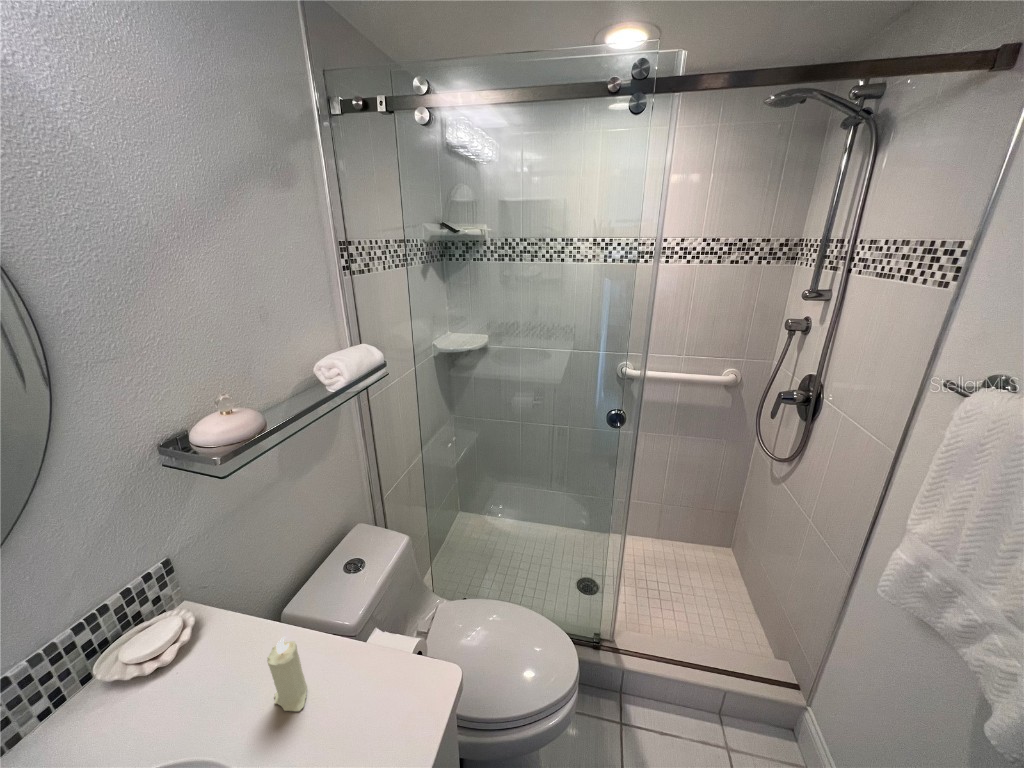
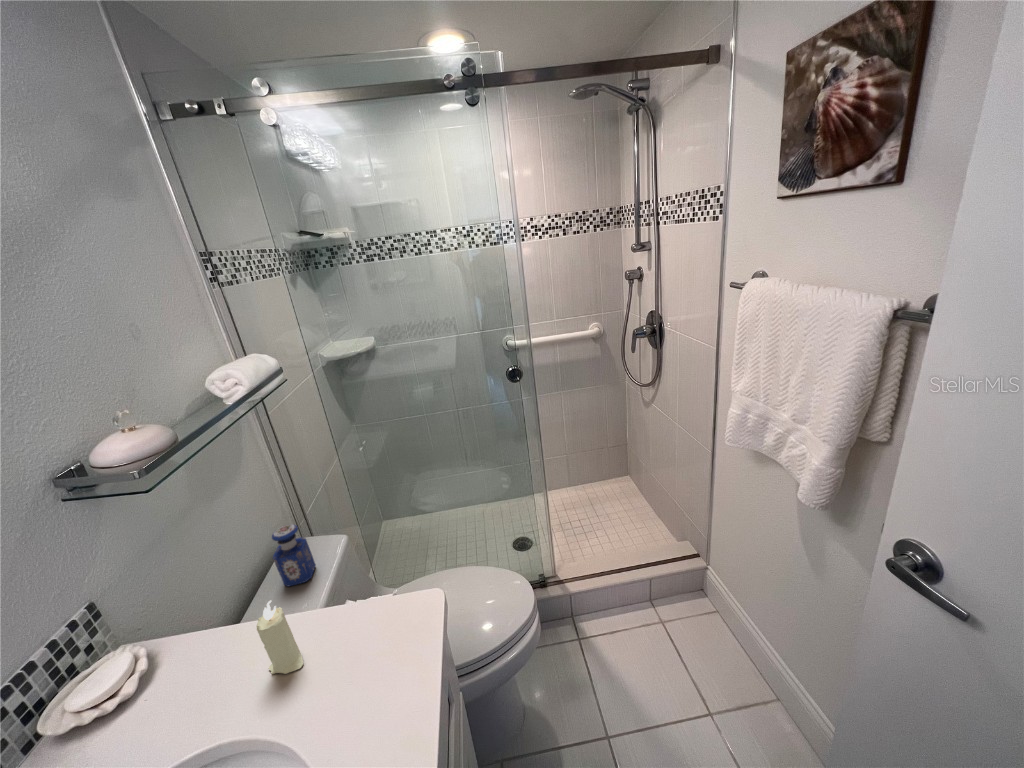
perfume bottle: none [337,513,374,572] -> present [272,524,316,586]

